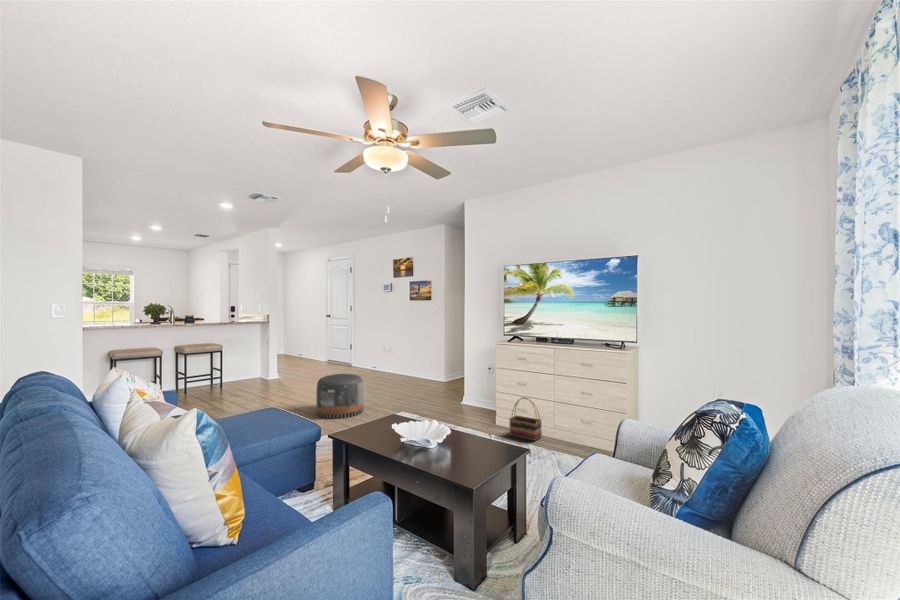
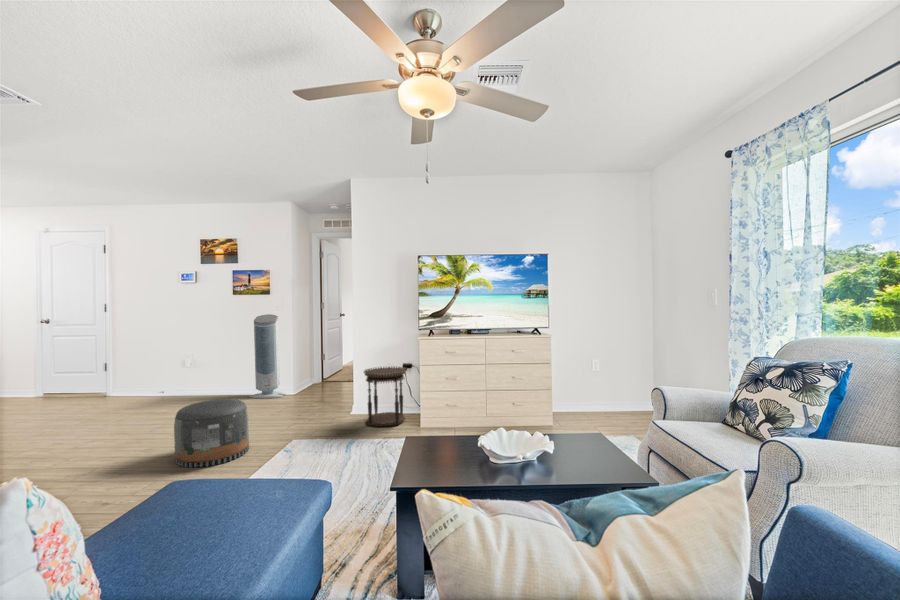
air purifier: none [414,316,438,383] -> present [250,314,286,398]
side table: none [453,366,491,421] -> present [364,367,406,426]
basket: present [509,397,542,441] -> none [450,390,479,431]

